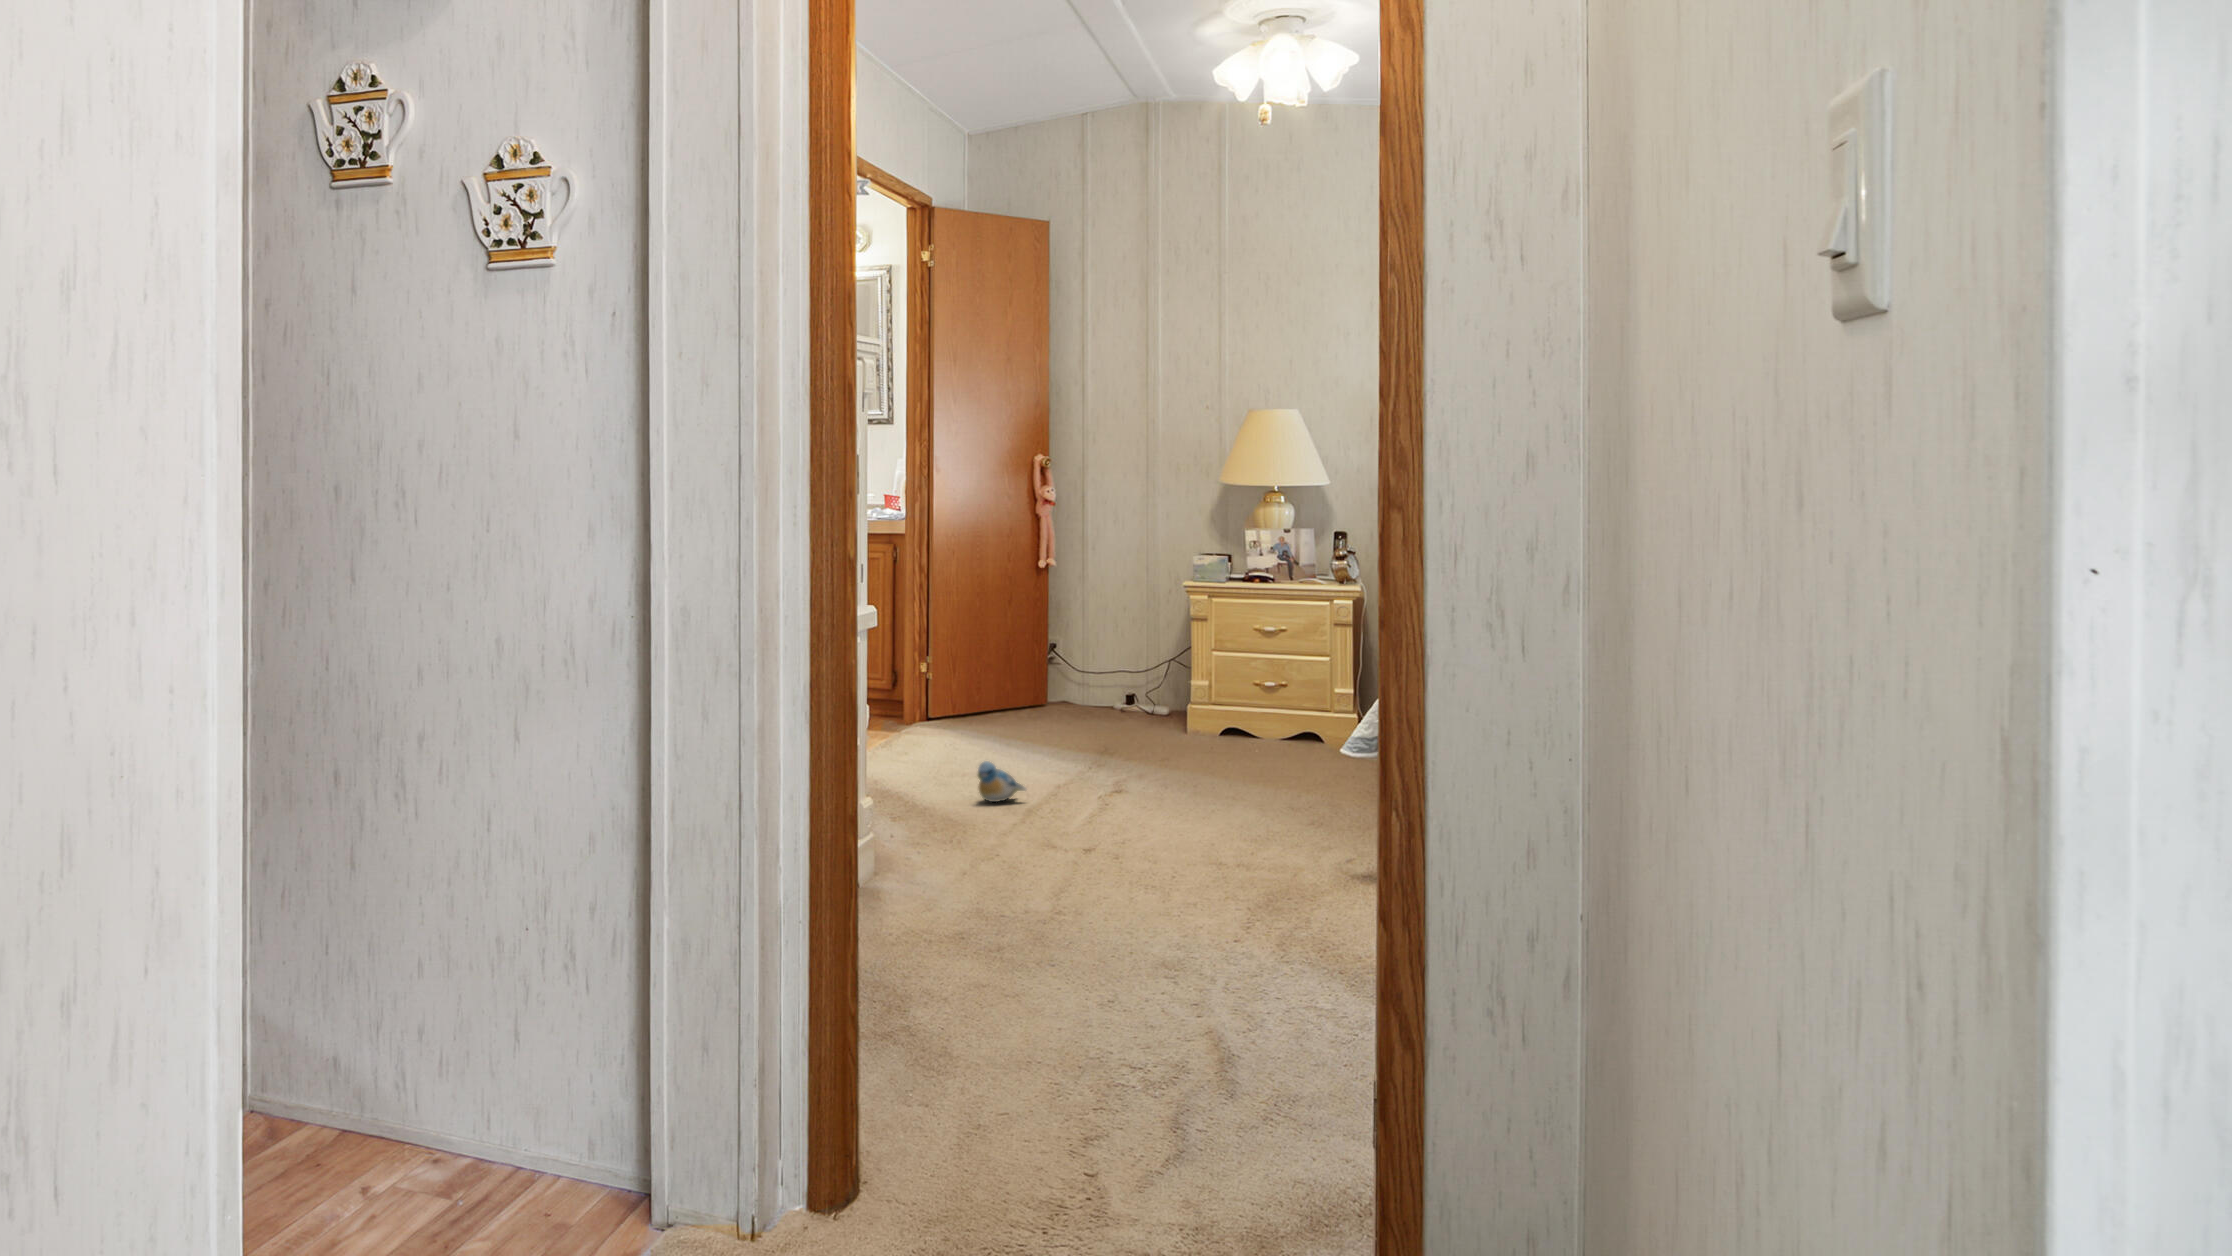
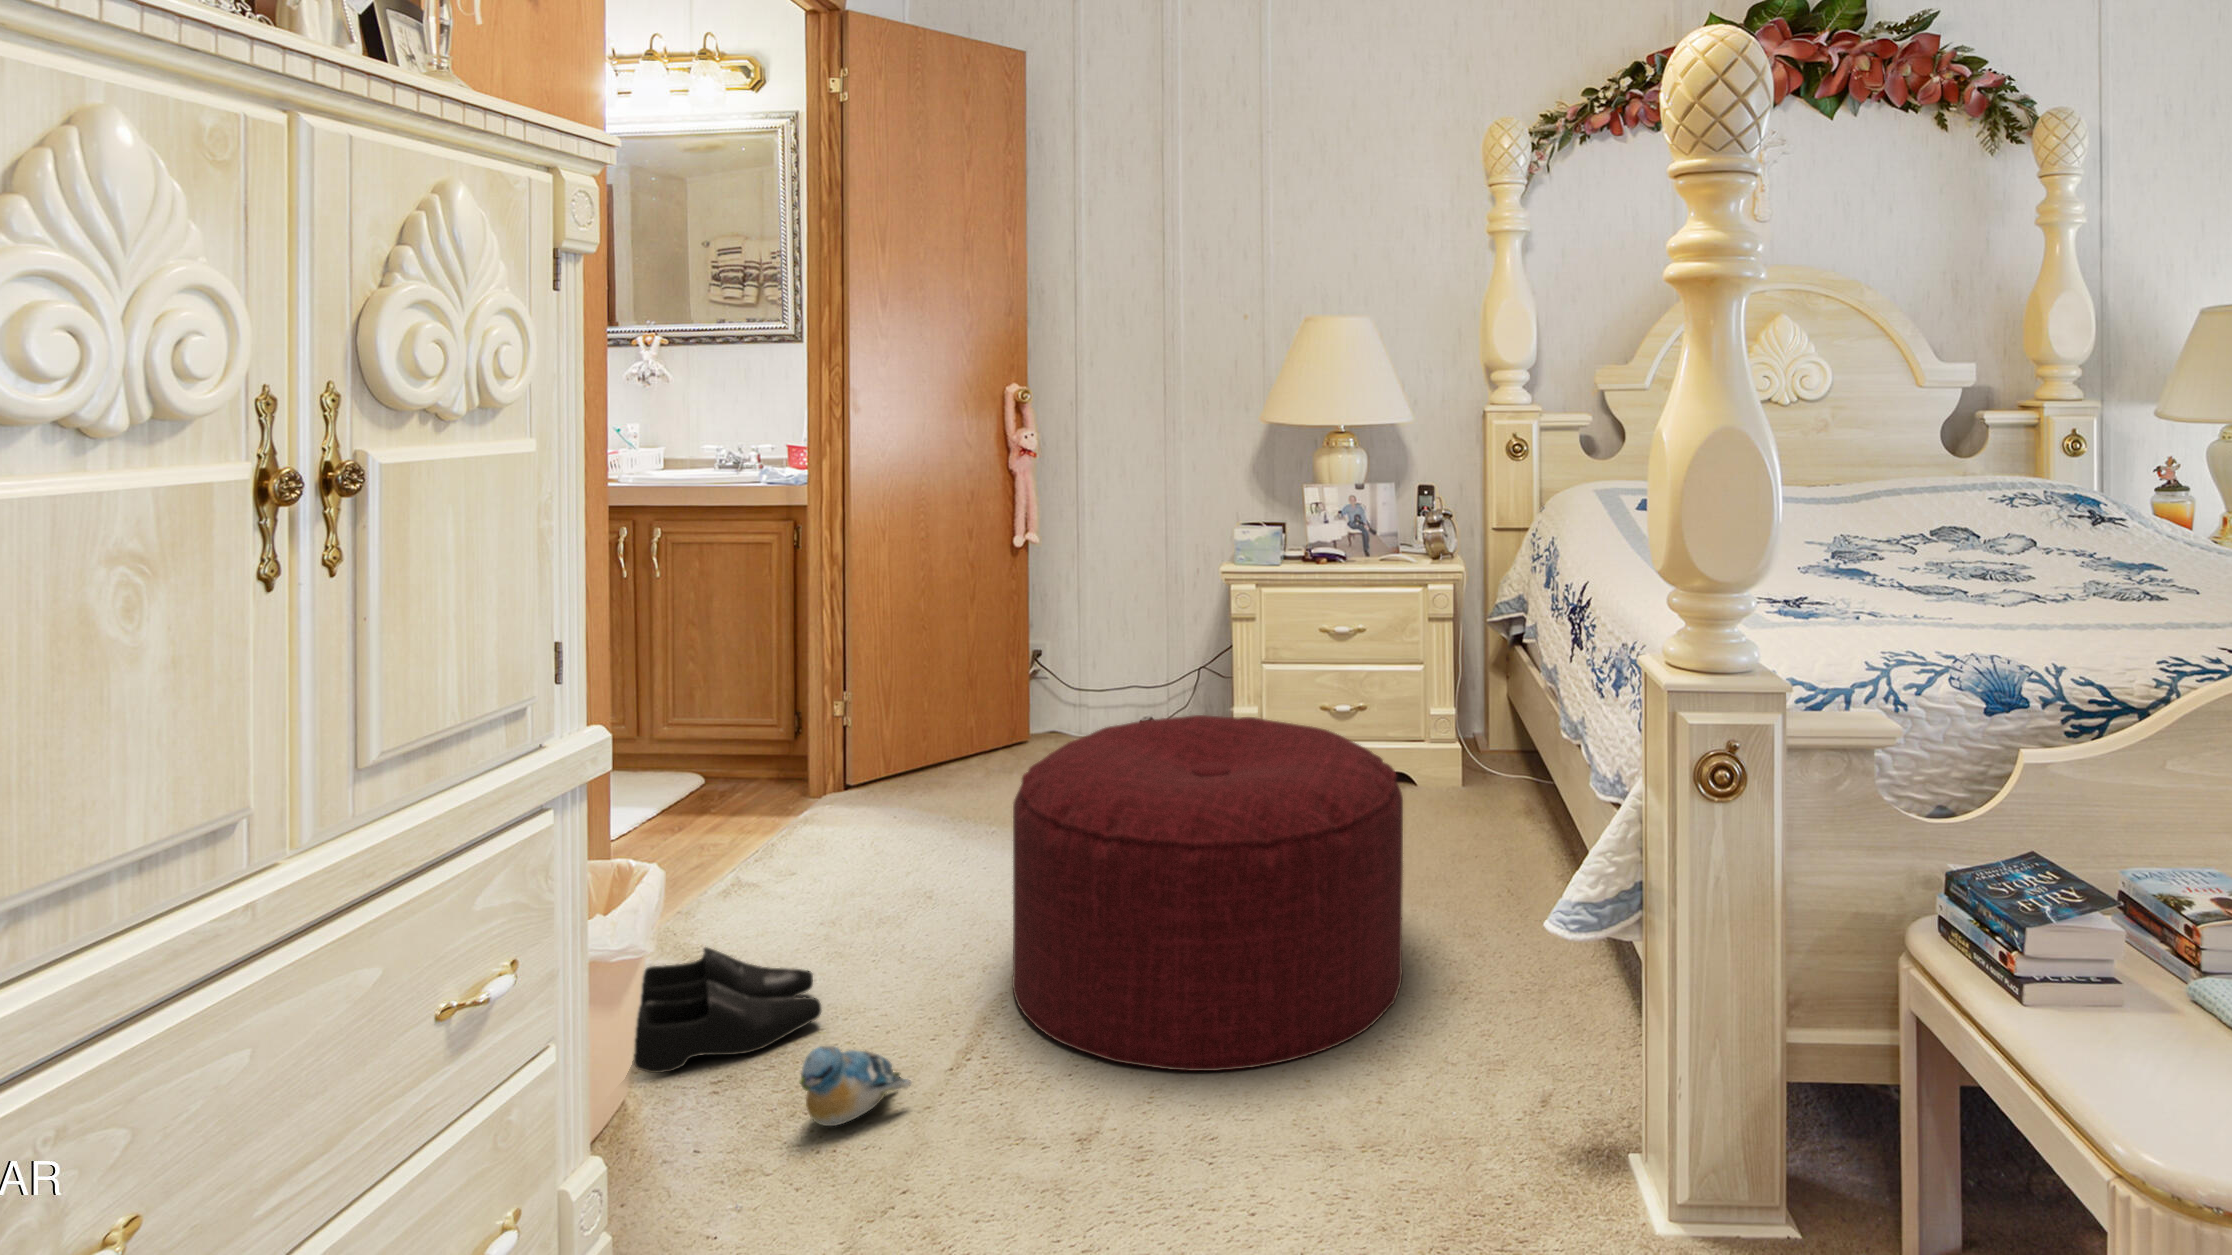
ottoman: none [1066,648,1296,807] -> present [1012,715,1403,1071]
shoe: none [872,740,968,786] -> present [634,947,821,1073]

